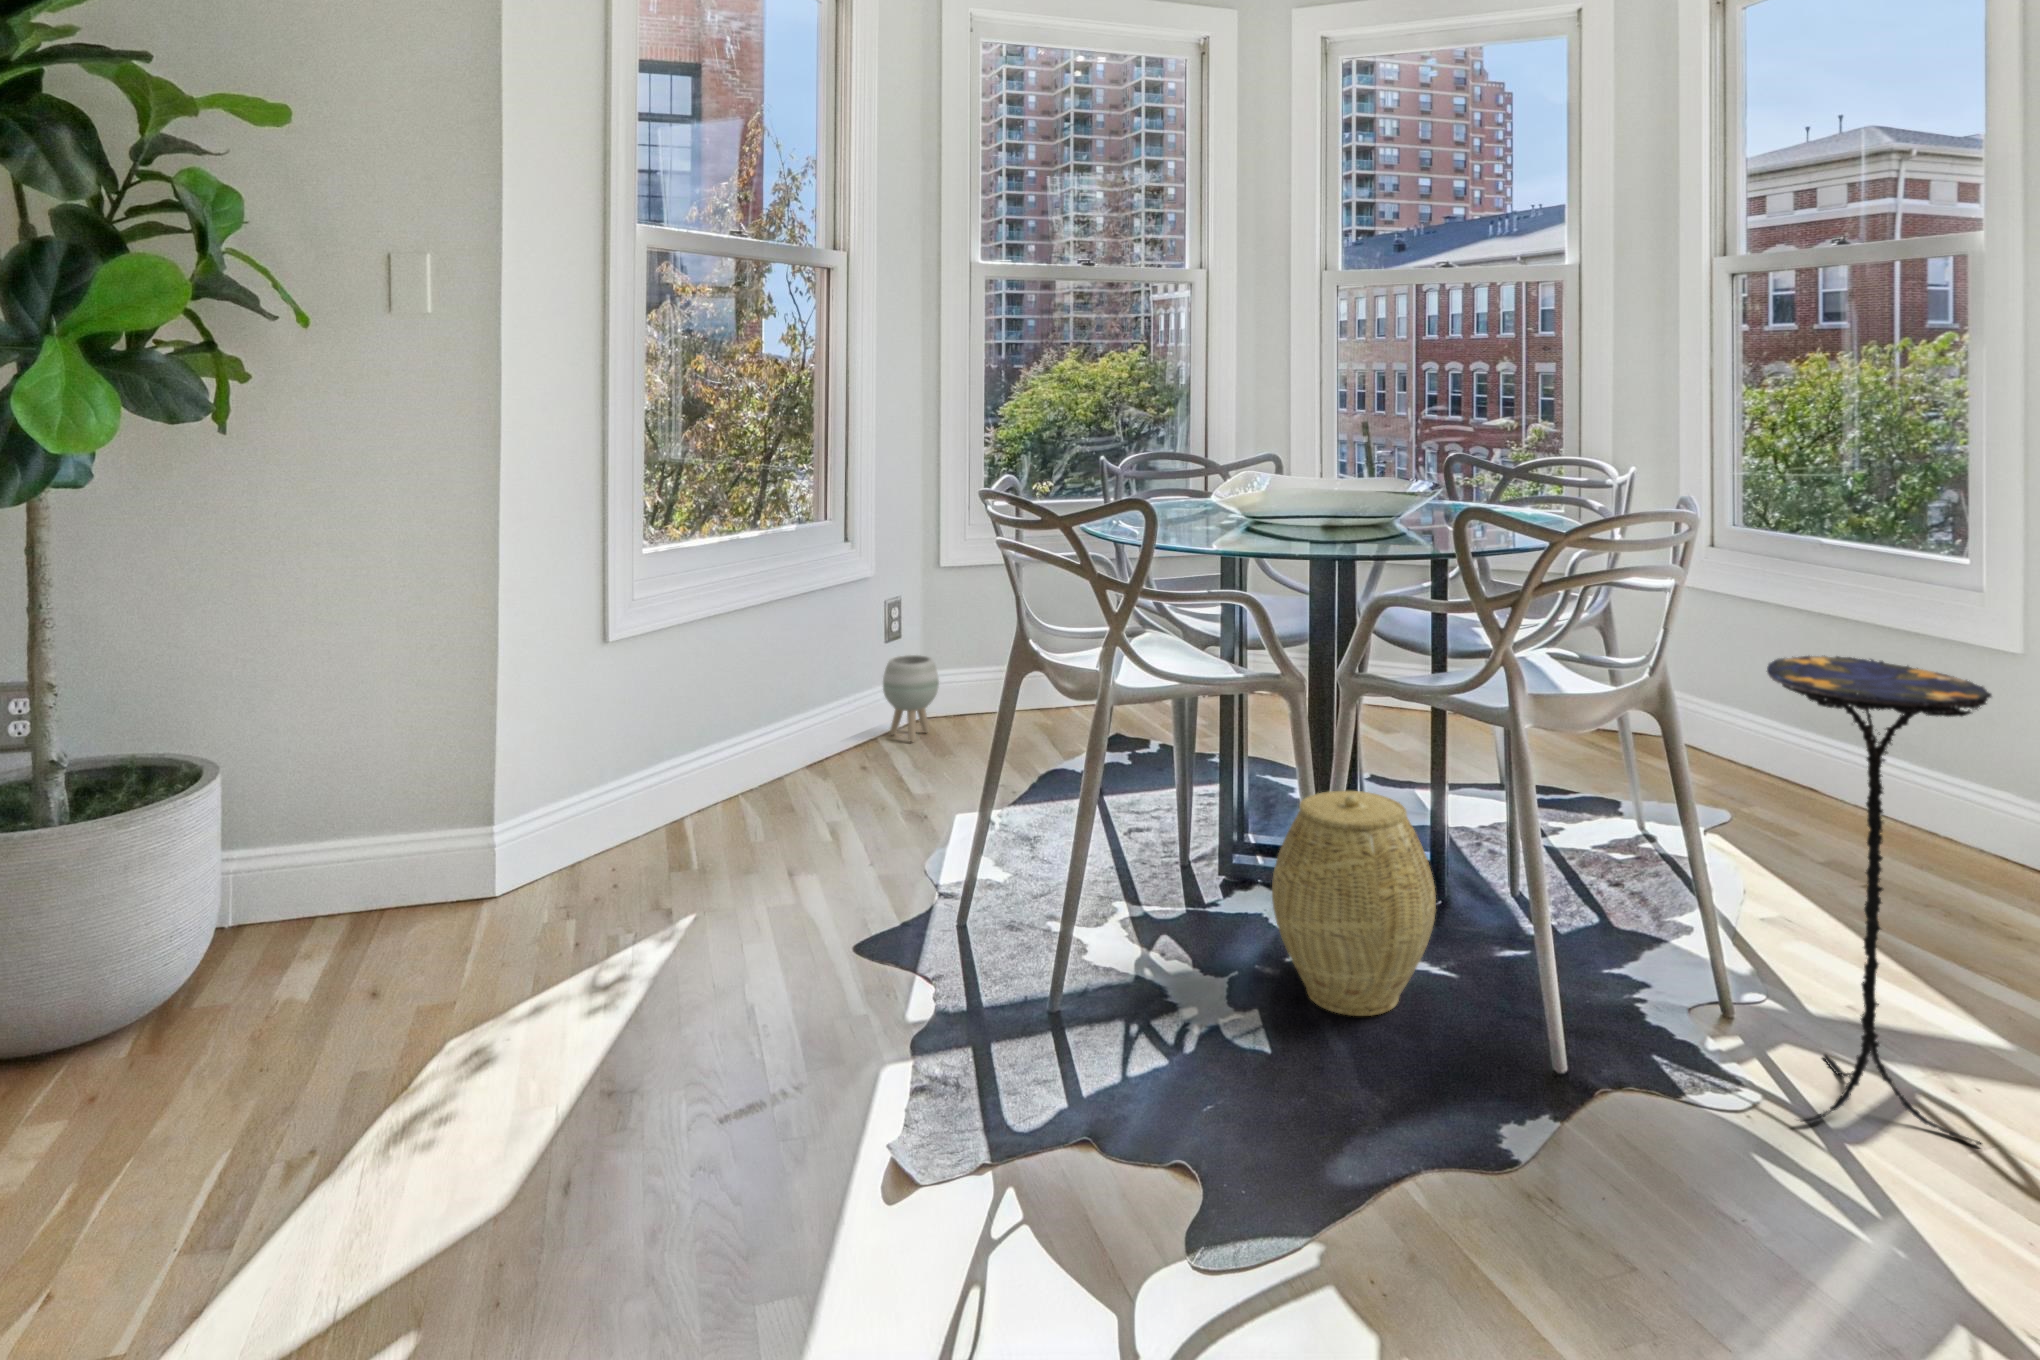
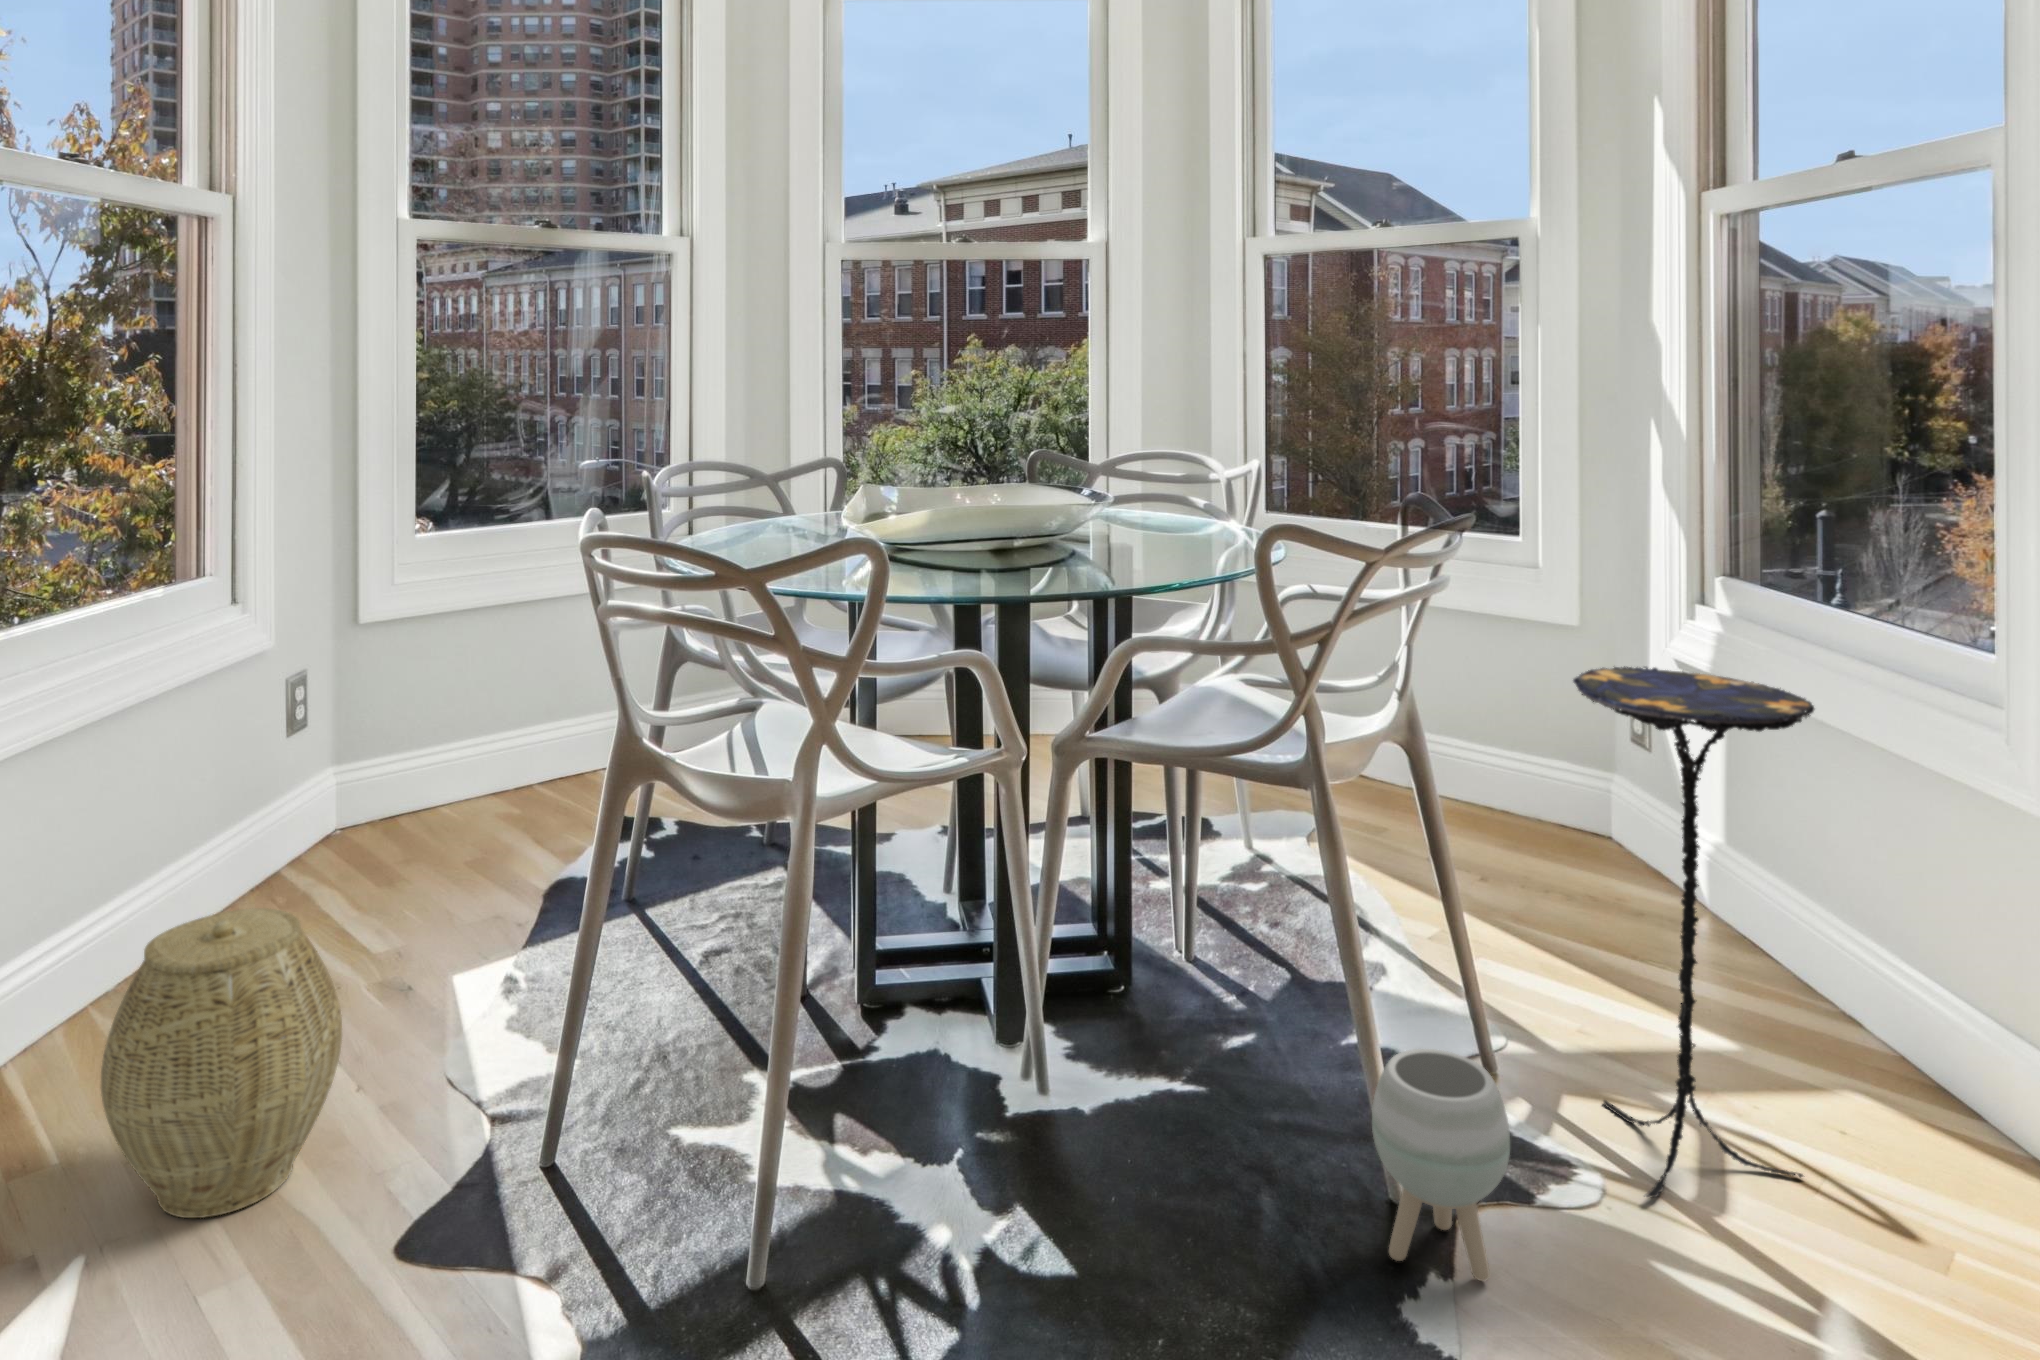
planter: present [883,655,939,742] -> present [1372,1049,1510,1281]
woven basket: present [1272,791,1436,1016] -> present [101,908,342,1218]

